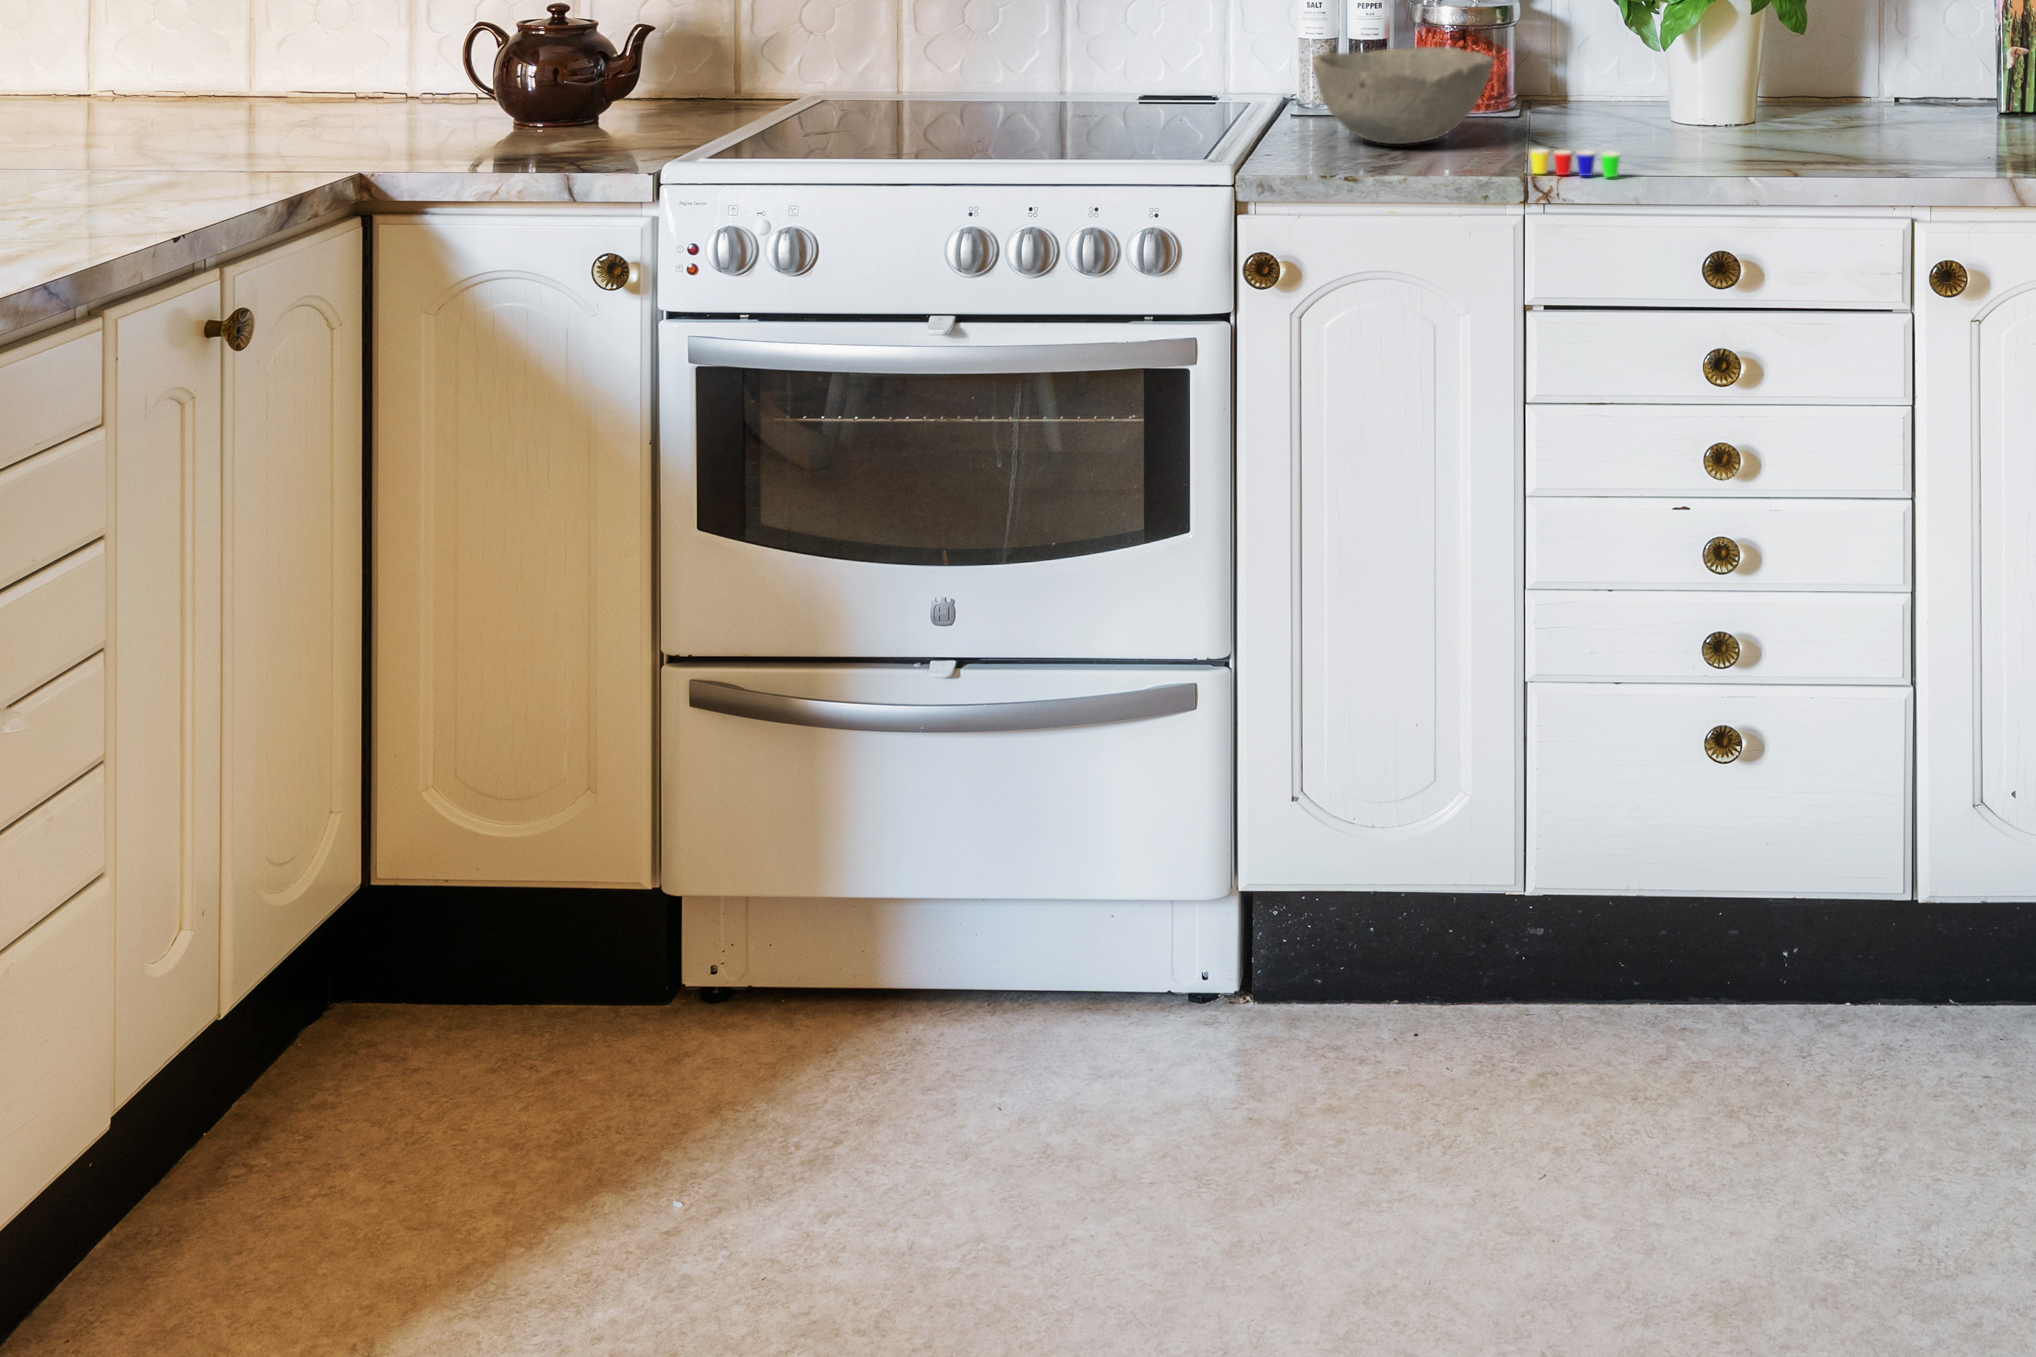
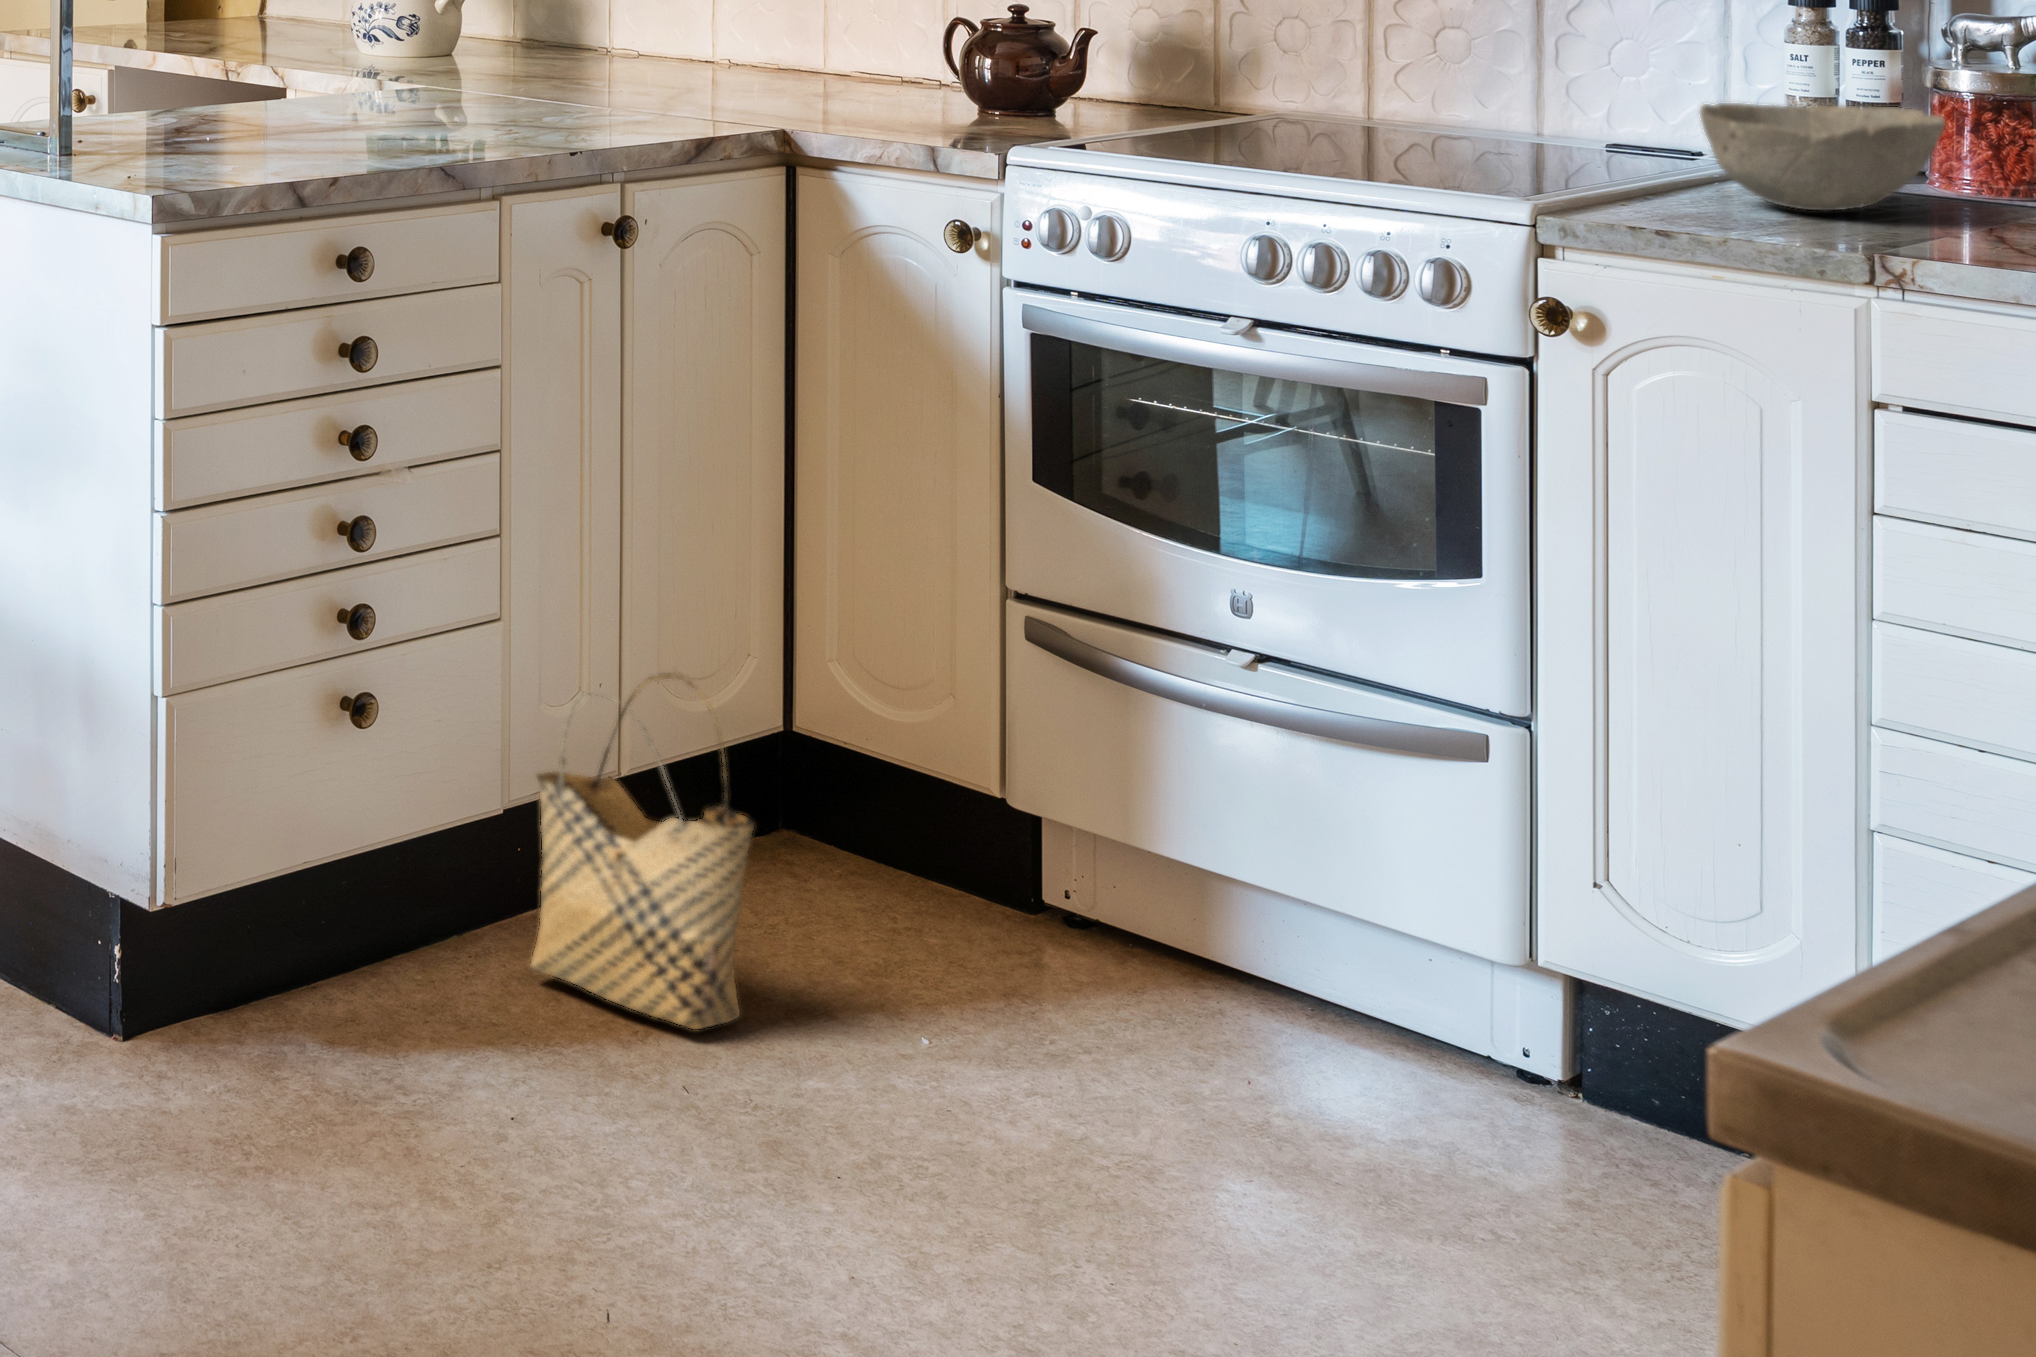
cup: present [1530,149,1620,177] -> none [1905,224,2023,267]
woven basket: none [188,866,501,1313] -> present [531,674,754,1029]

